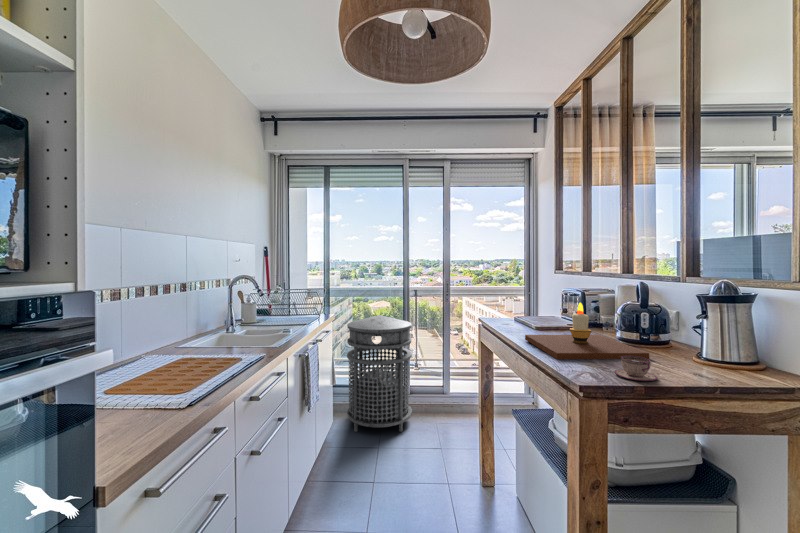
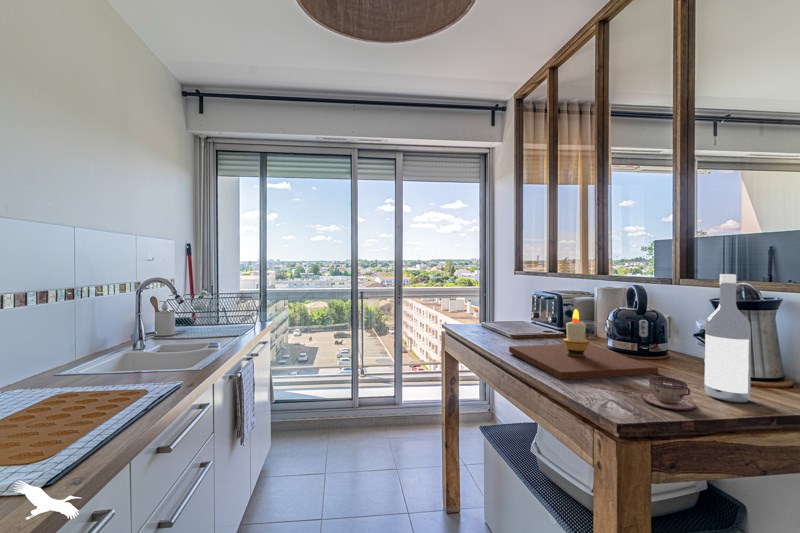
wine bottle: none [675,272,712,379] -> present [705,274,751,402]
trash can: present [347,315,412,432] -> none [289,321,363,457]

